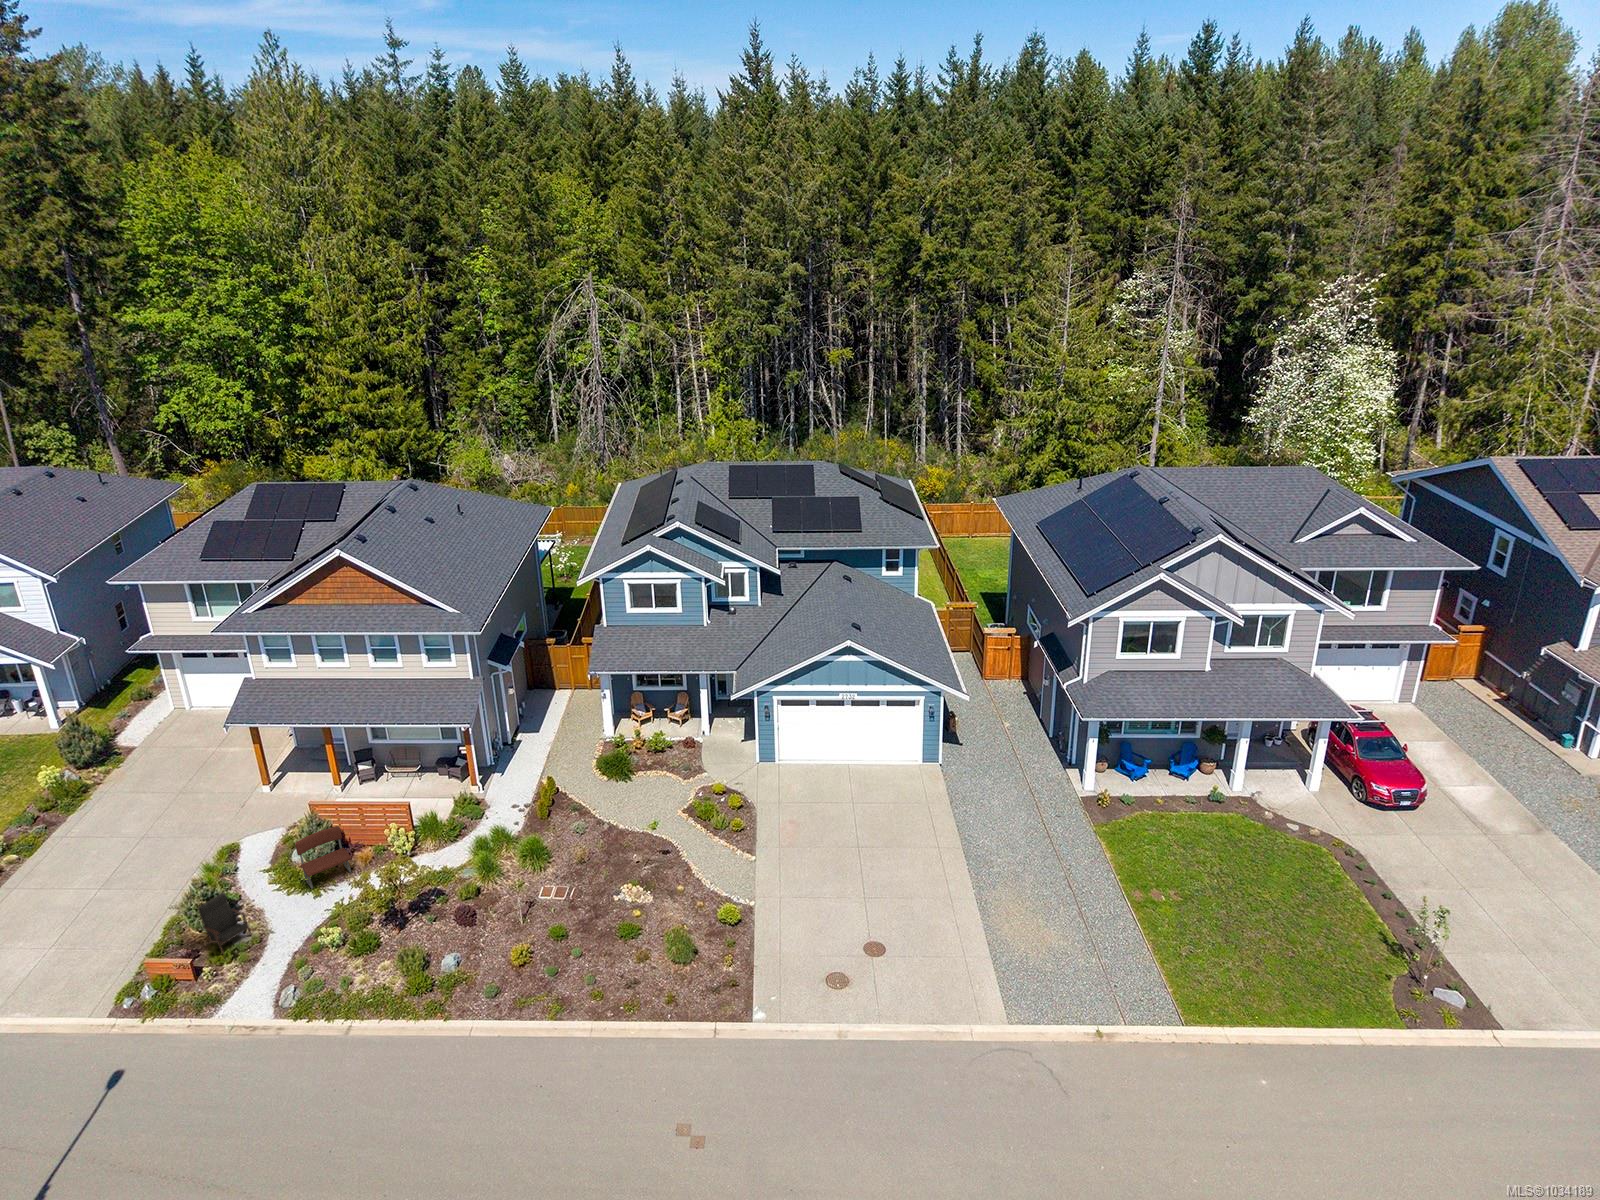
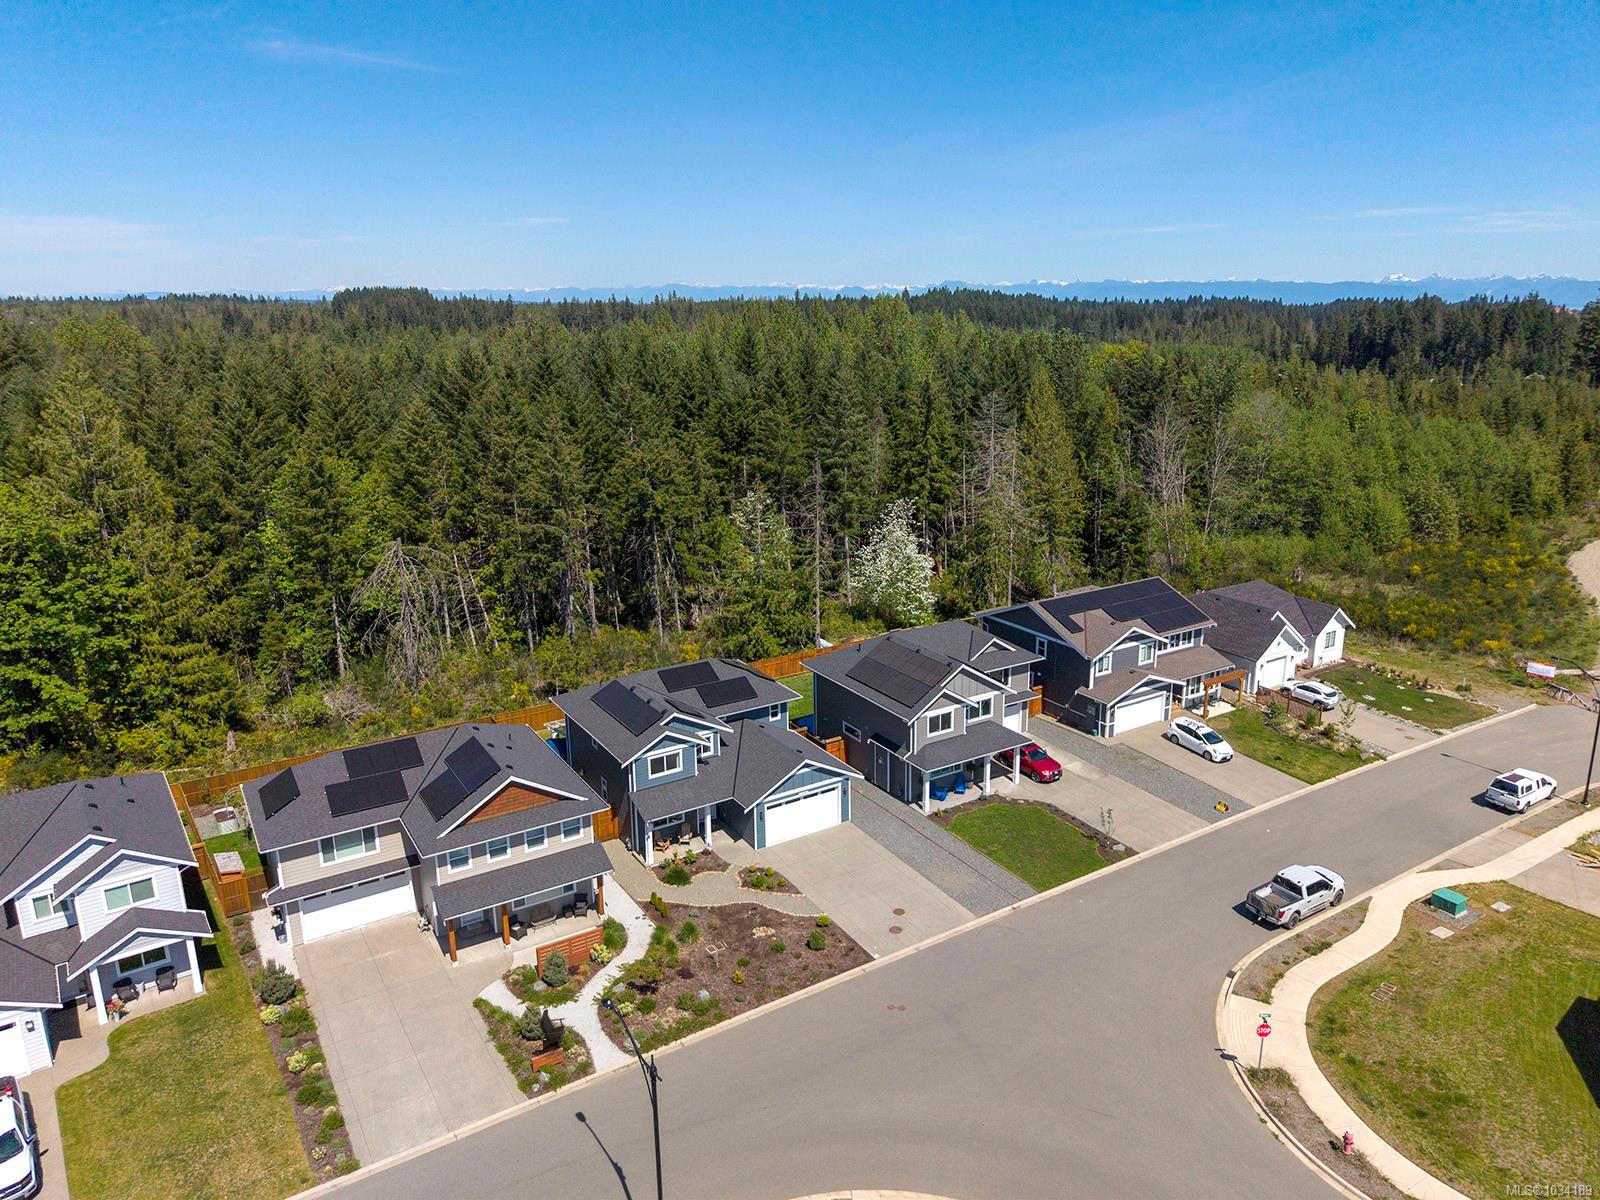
bench: present [295,826,352,889] -> none [556,954,586,999]

